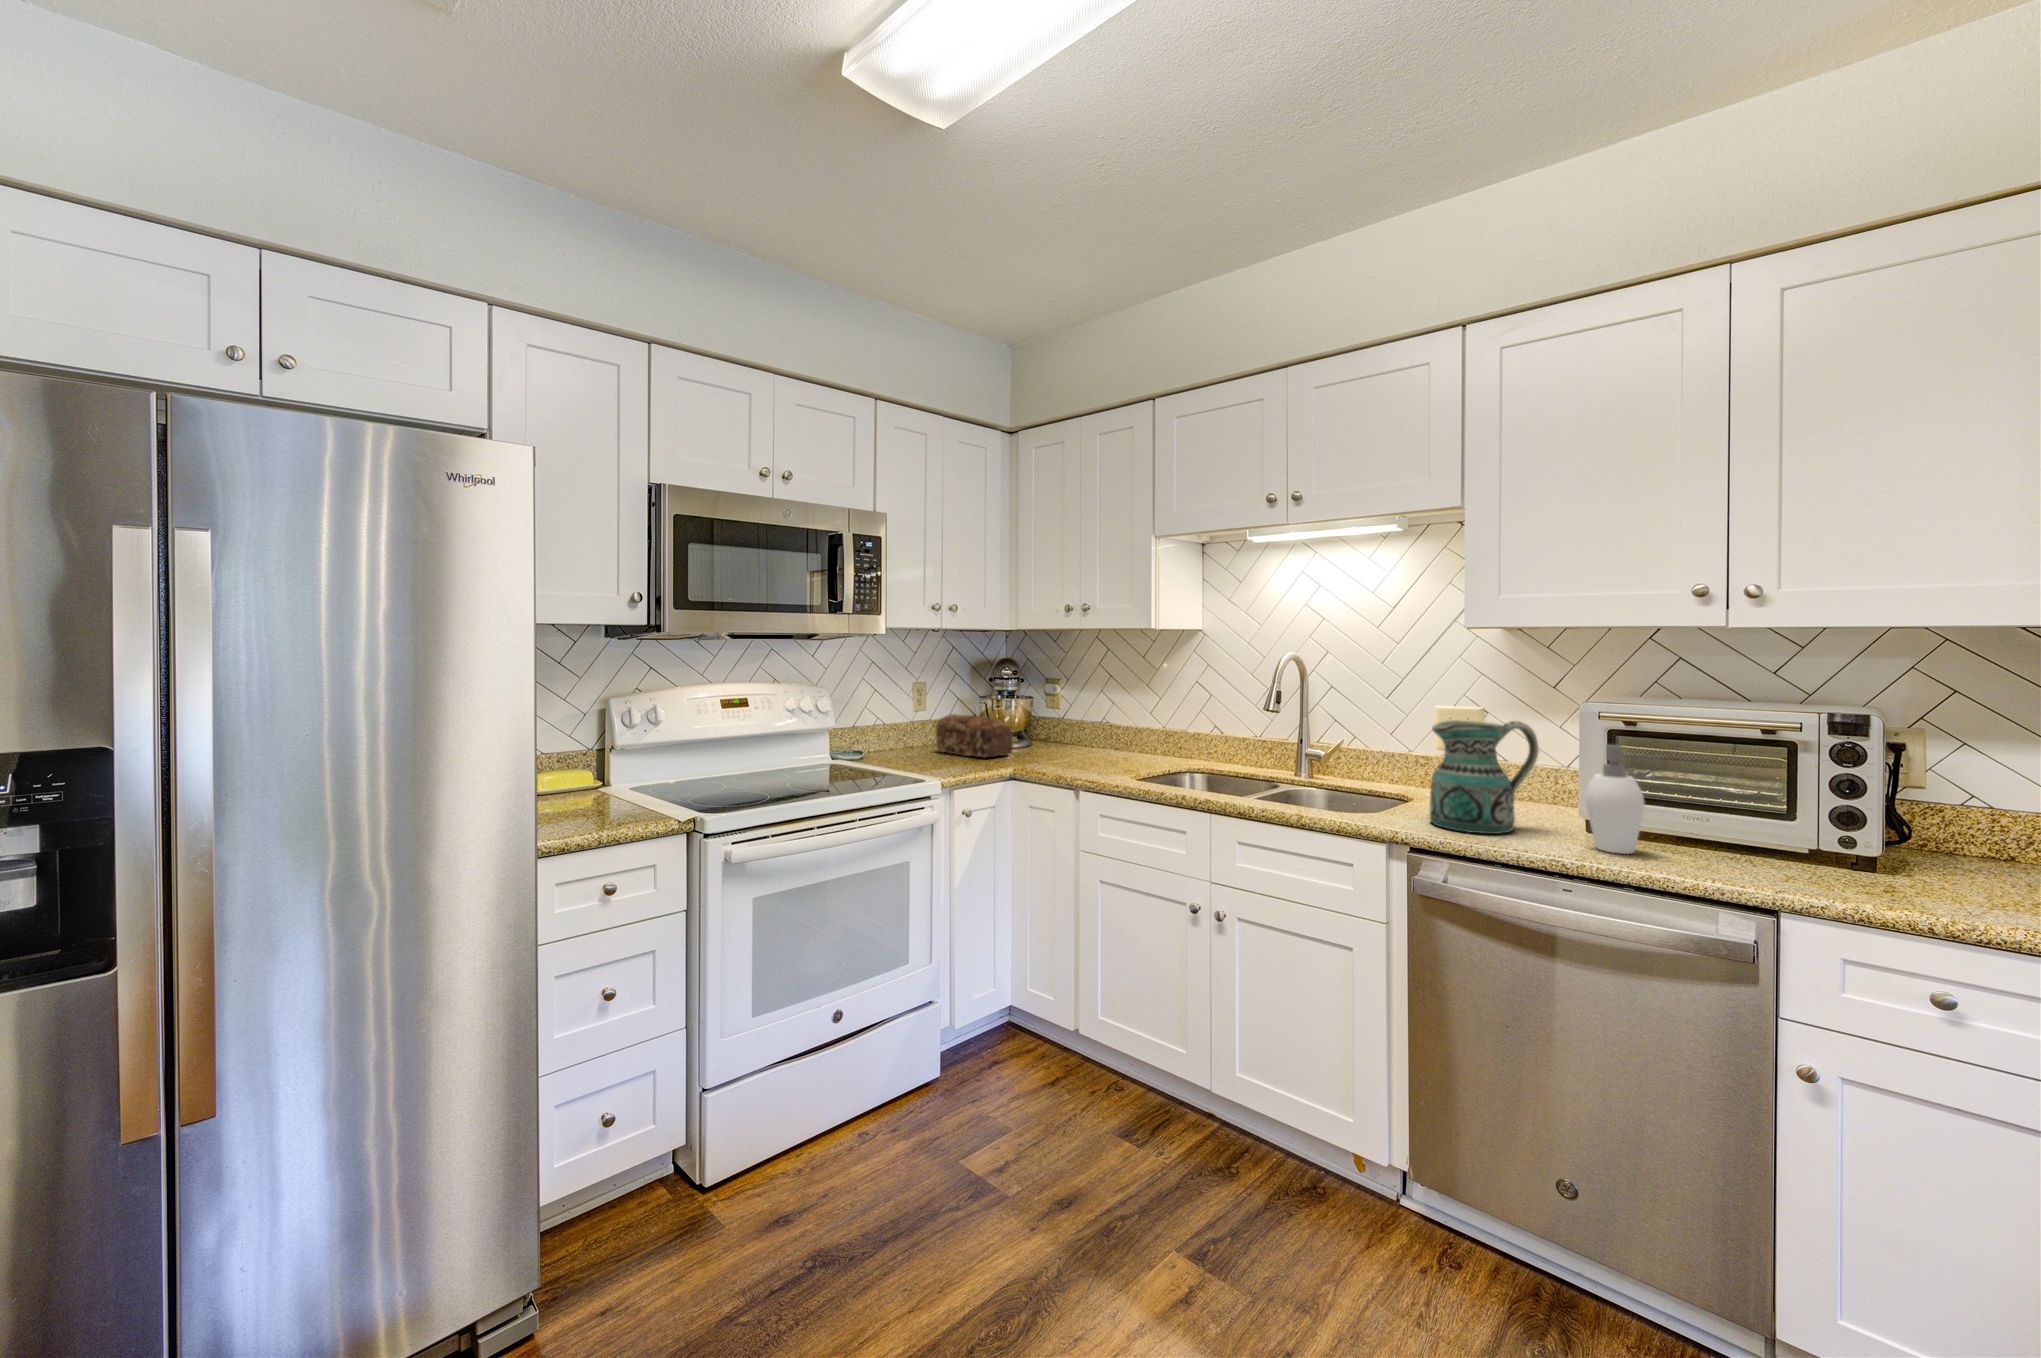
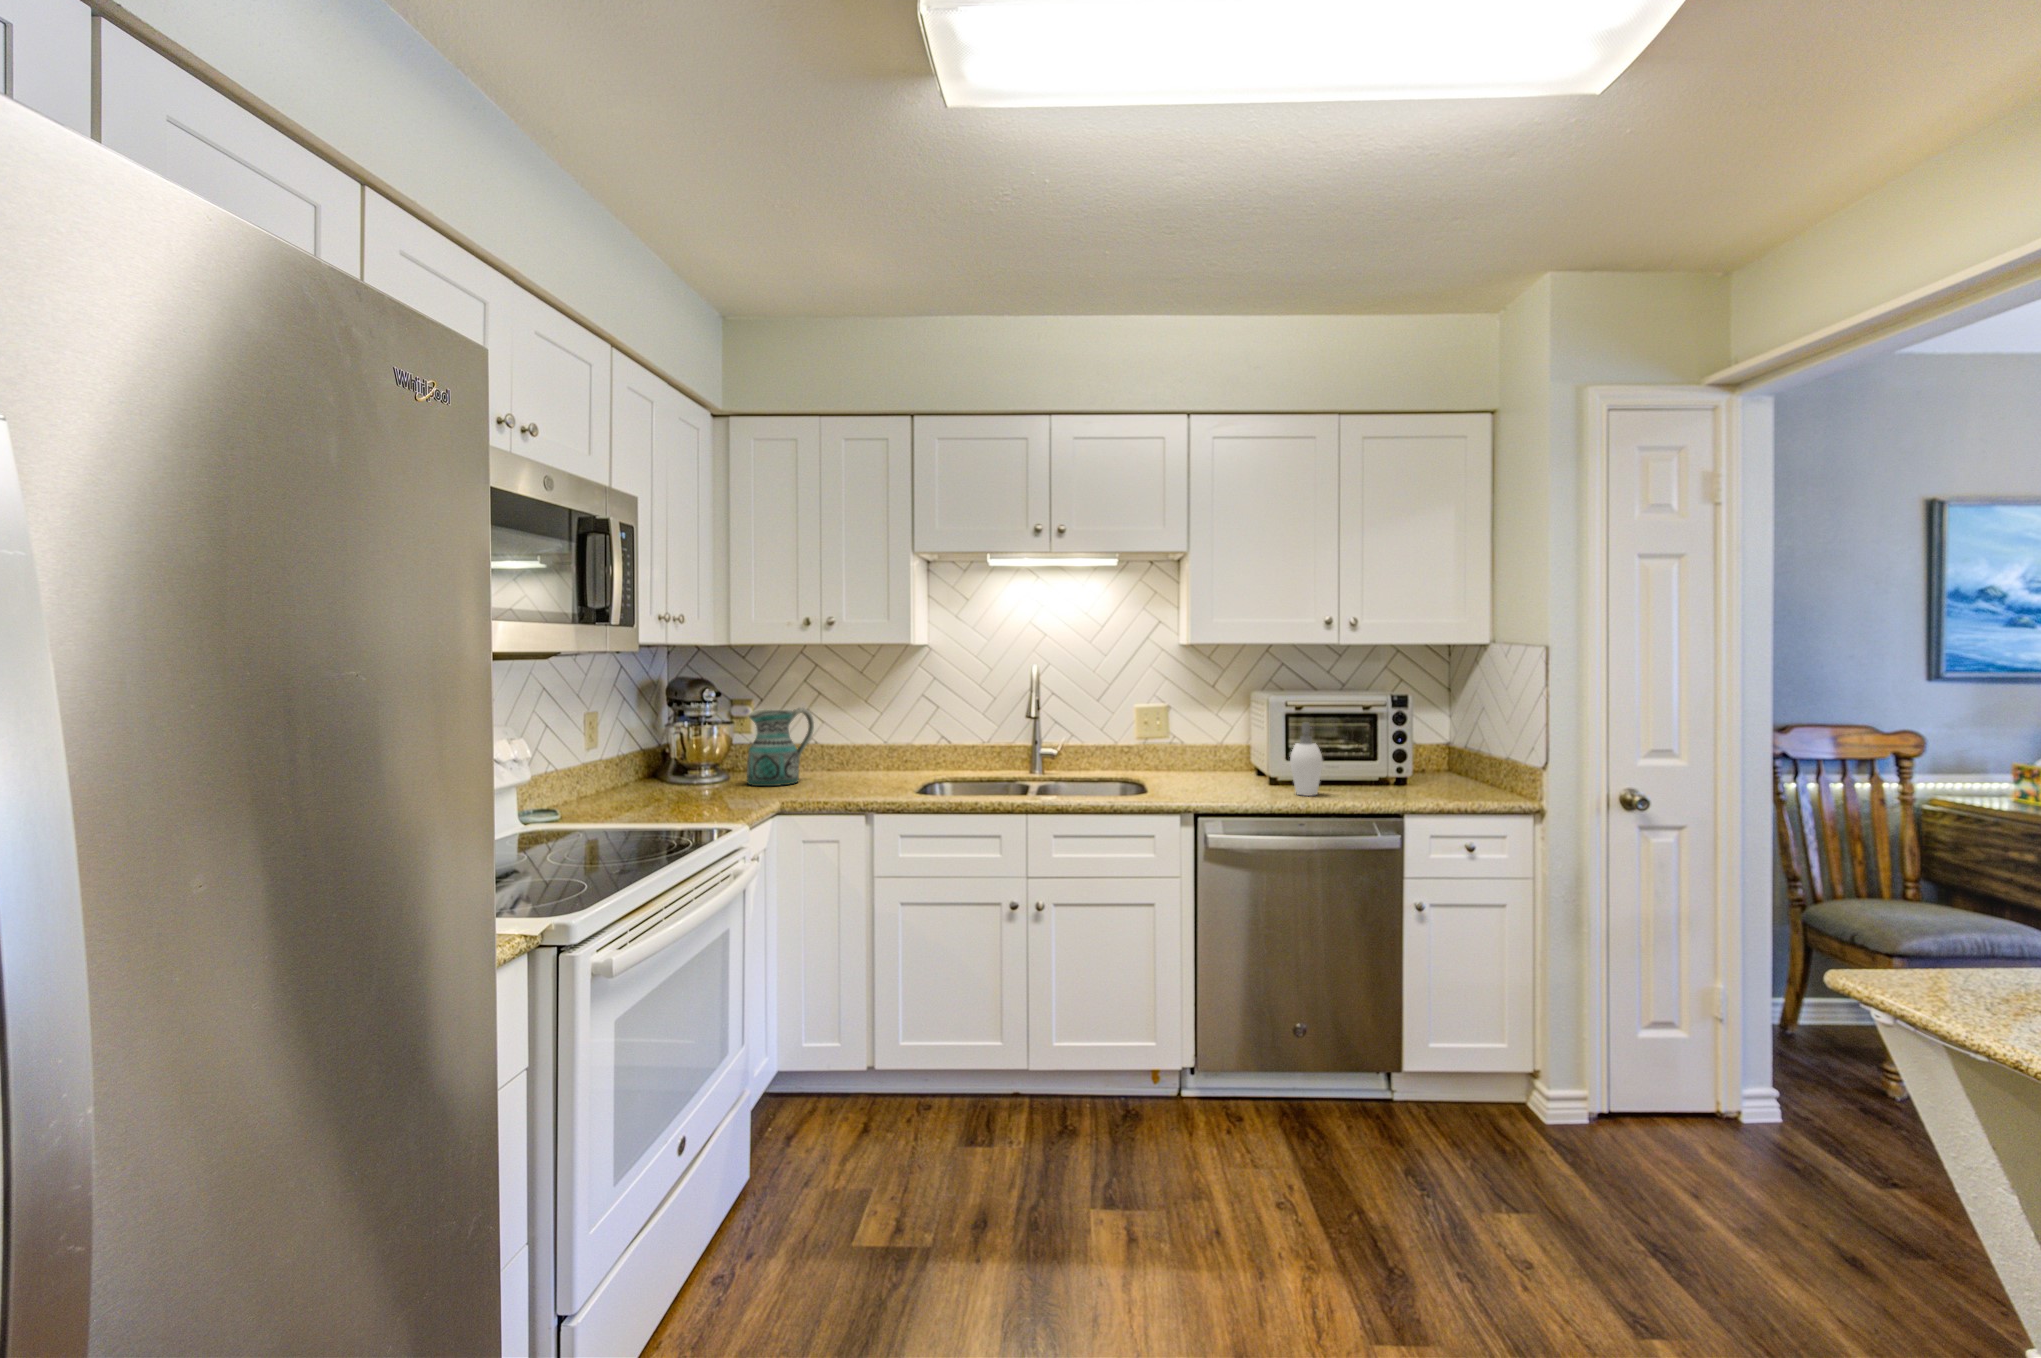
bread loaf: present [936,714,1013,757] -> none [629,746,733,797]
ceramic pitcher: present [1430,720,1539,834] -> present [747,708,814,786]

